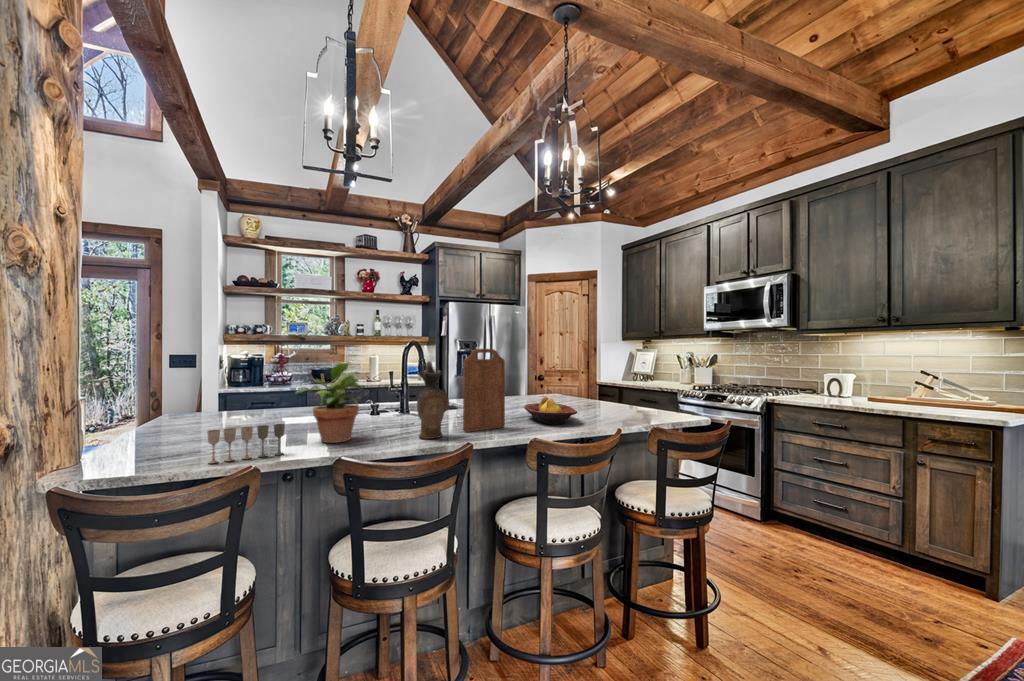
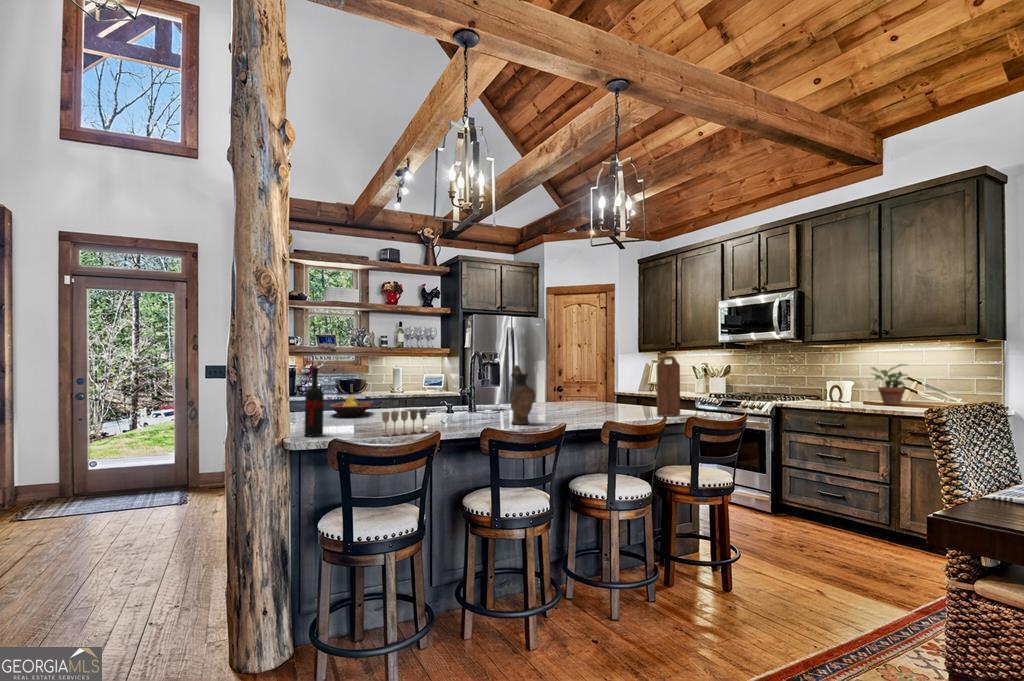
cutting board: present [463,349,505,432] -> present [656,356,680,416]
potted plant: present [296,362,361,443] -> present [872,364,909,405]
wine bottle: none [99,366,134,465] -> present [304,366,324,436]
fruit bowl: present [524,397,577,424] -> present [330,396,372,417]

